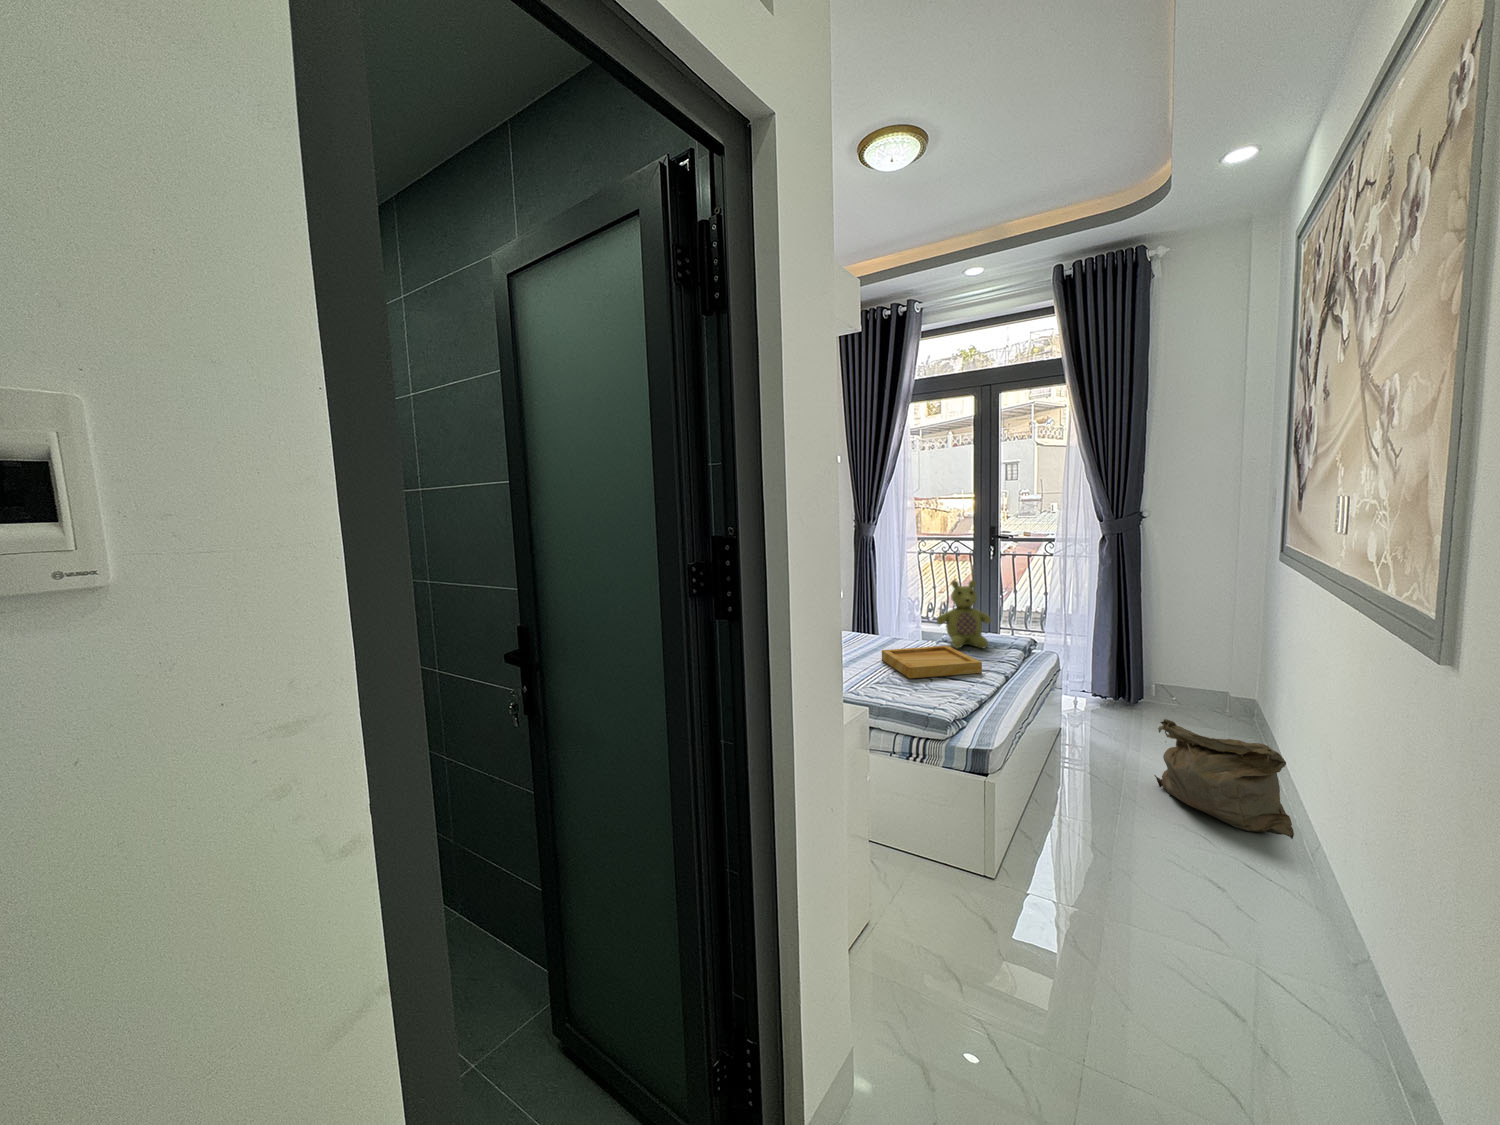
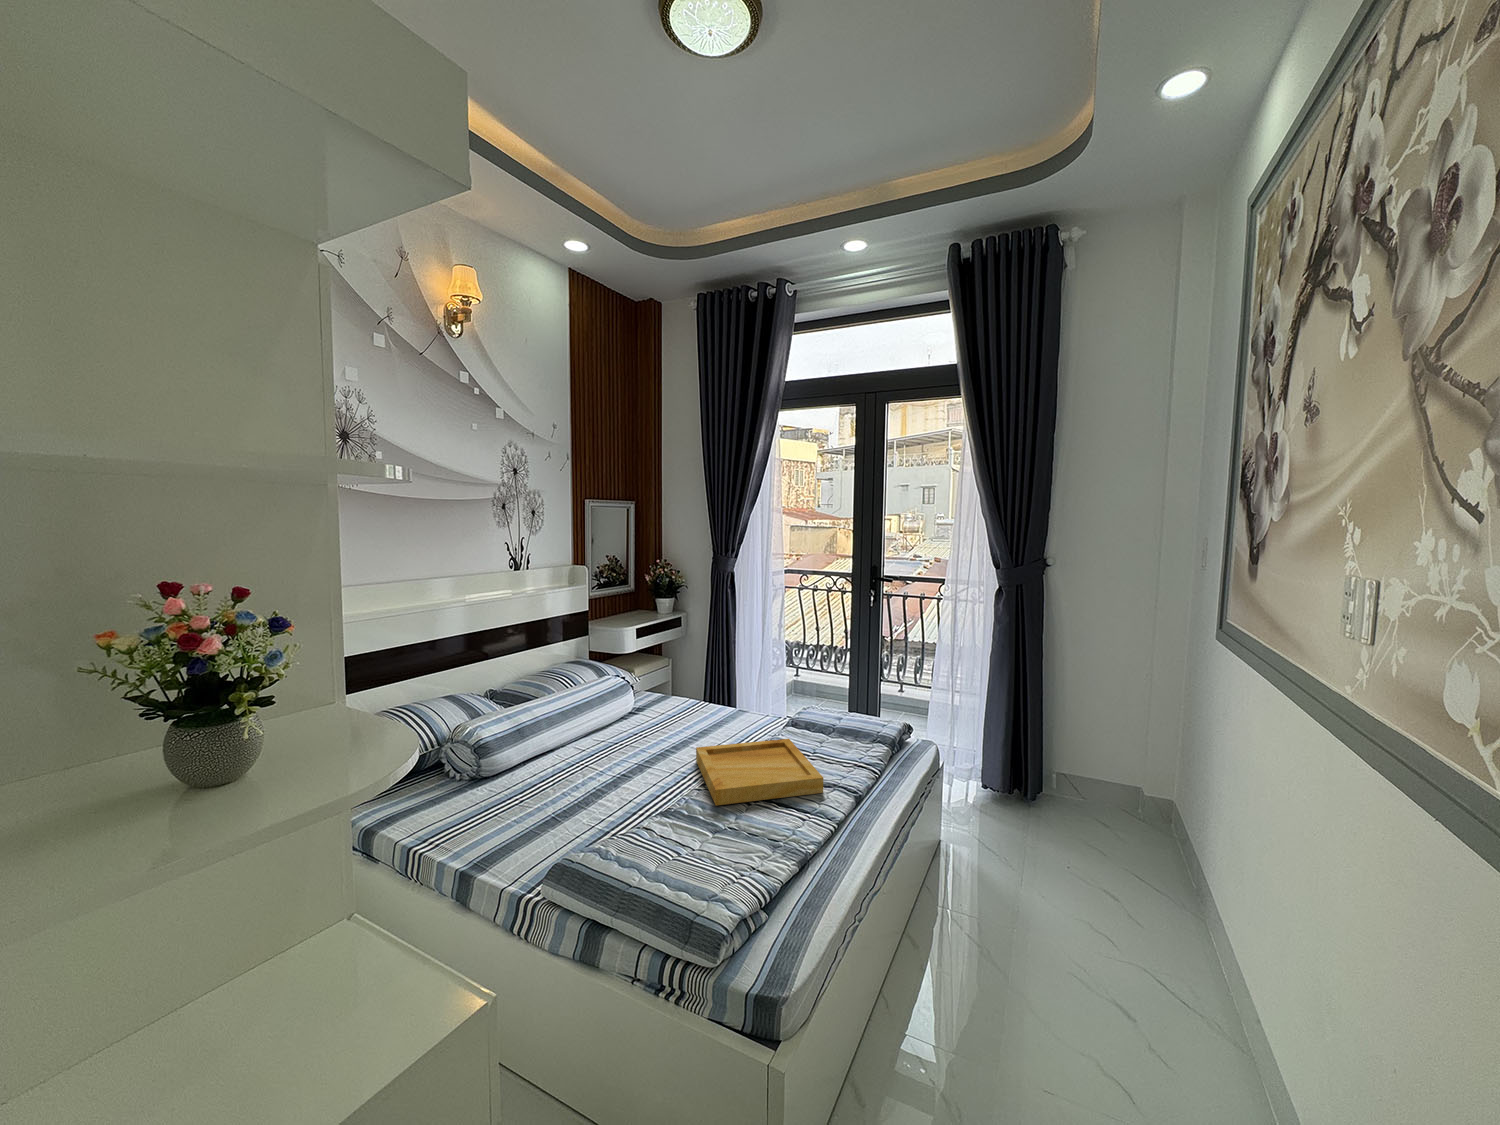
stuffed bear: present [937,580,991,649] -> none [783,645,854,740]
bag: present [1154,719,1294,839] -> none [1053,862,1246,1074]

